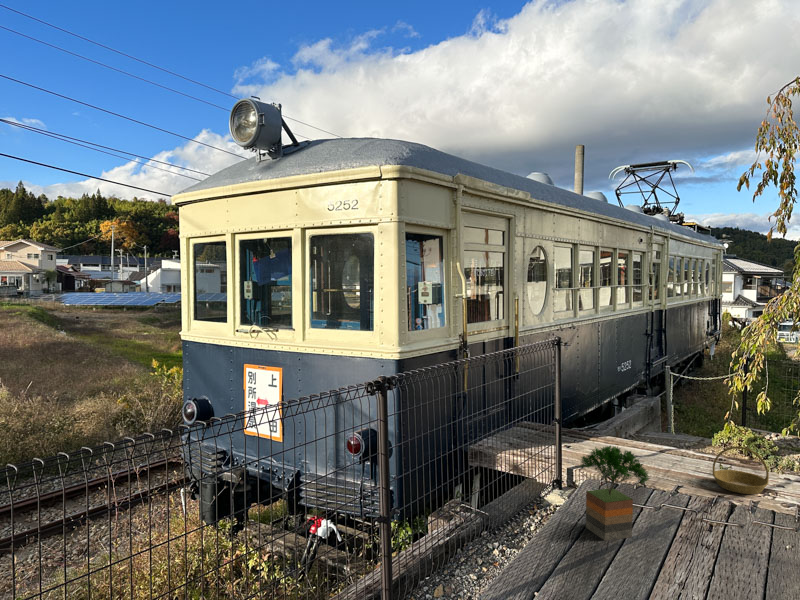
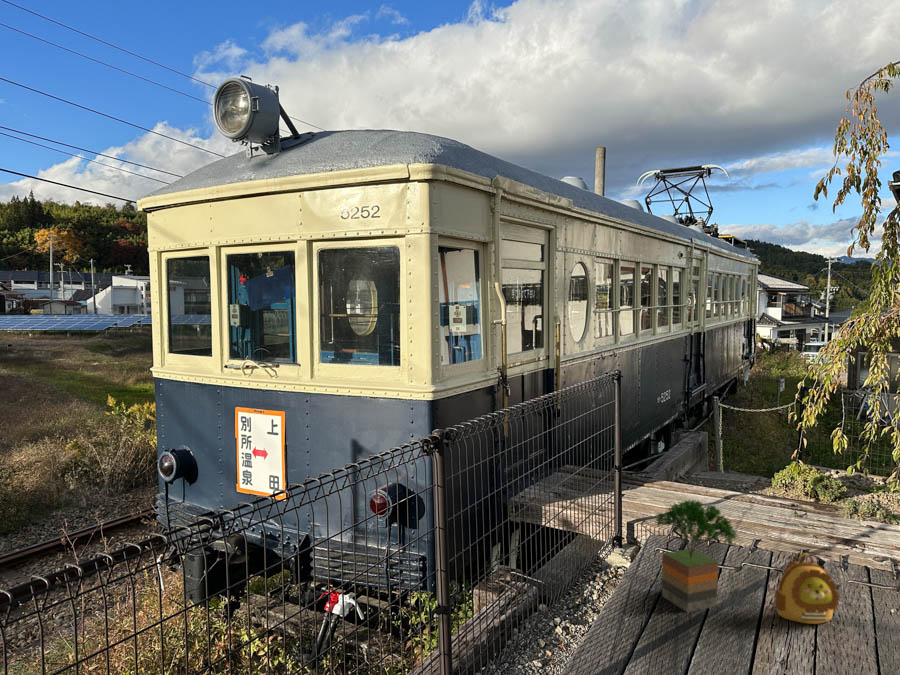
basket: present [712,446,769,494] -> none [788,492,851,546]
backpack: none [682,493,737,555] -> present [775,553,839,624]

